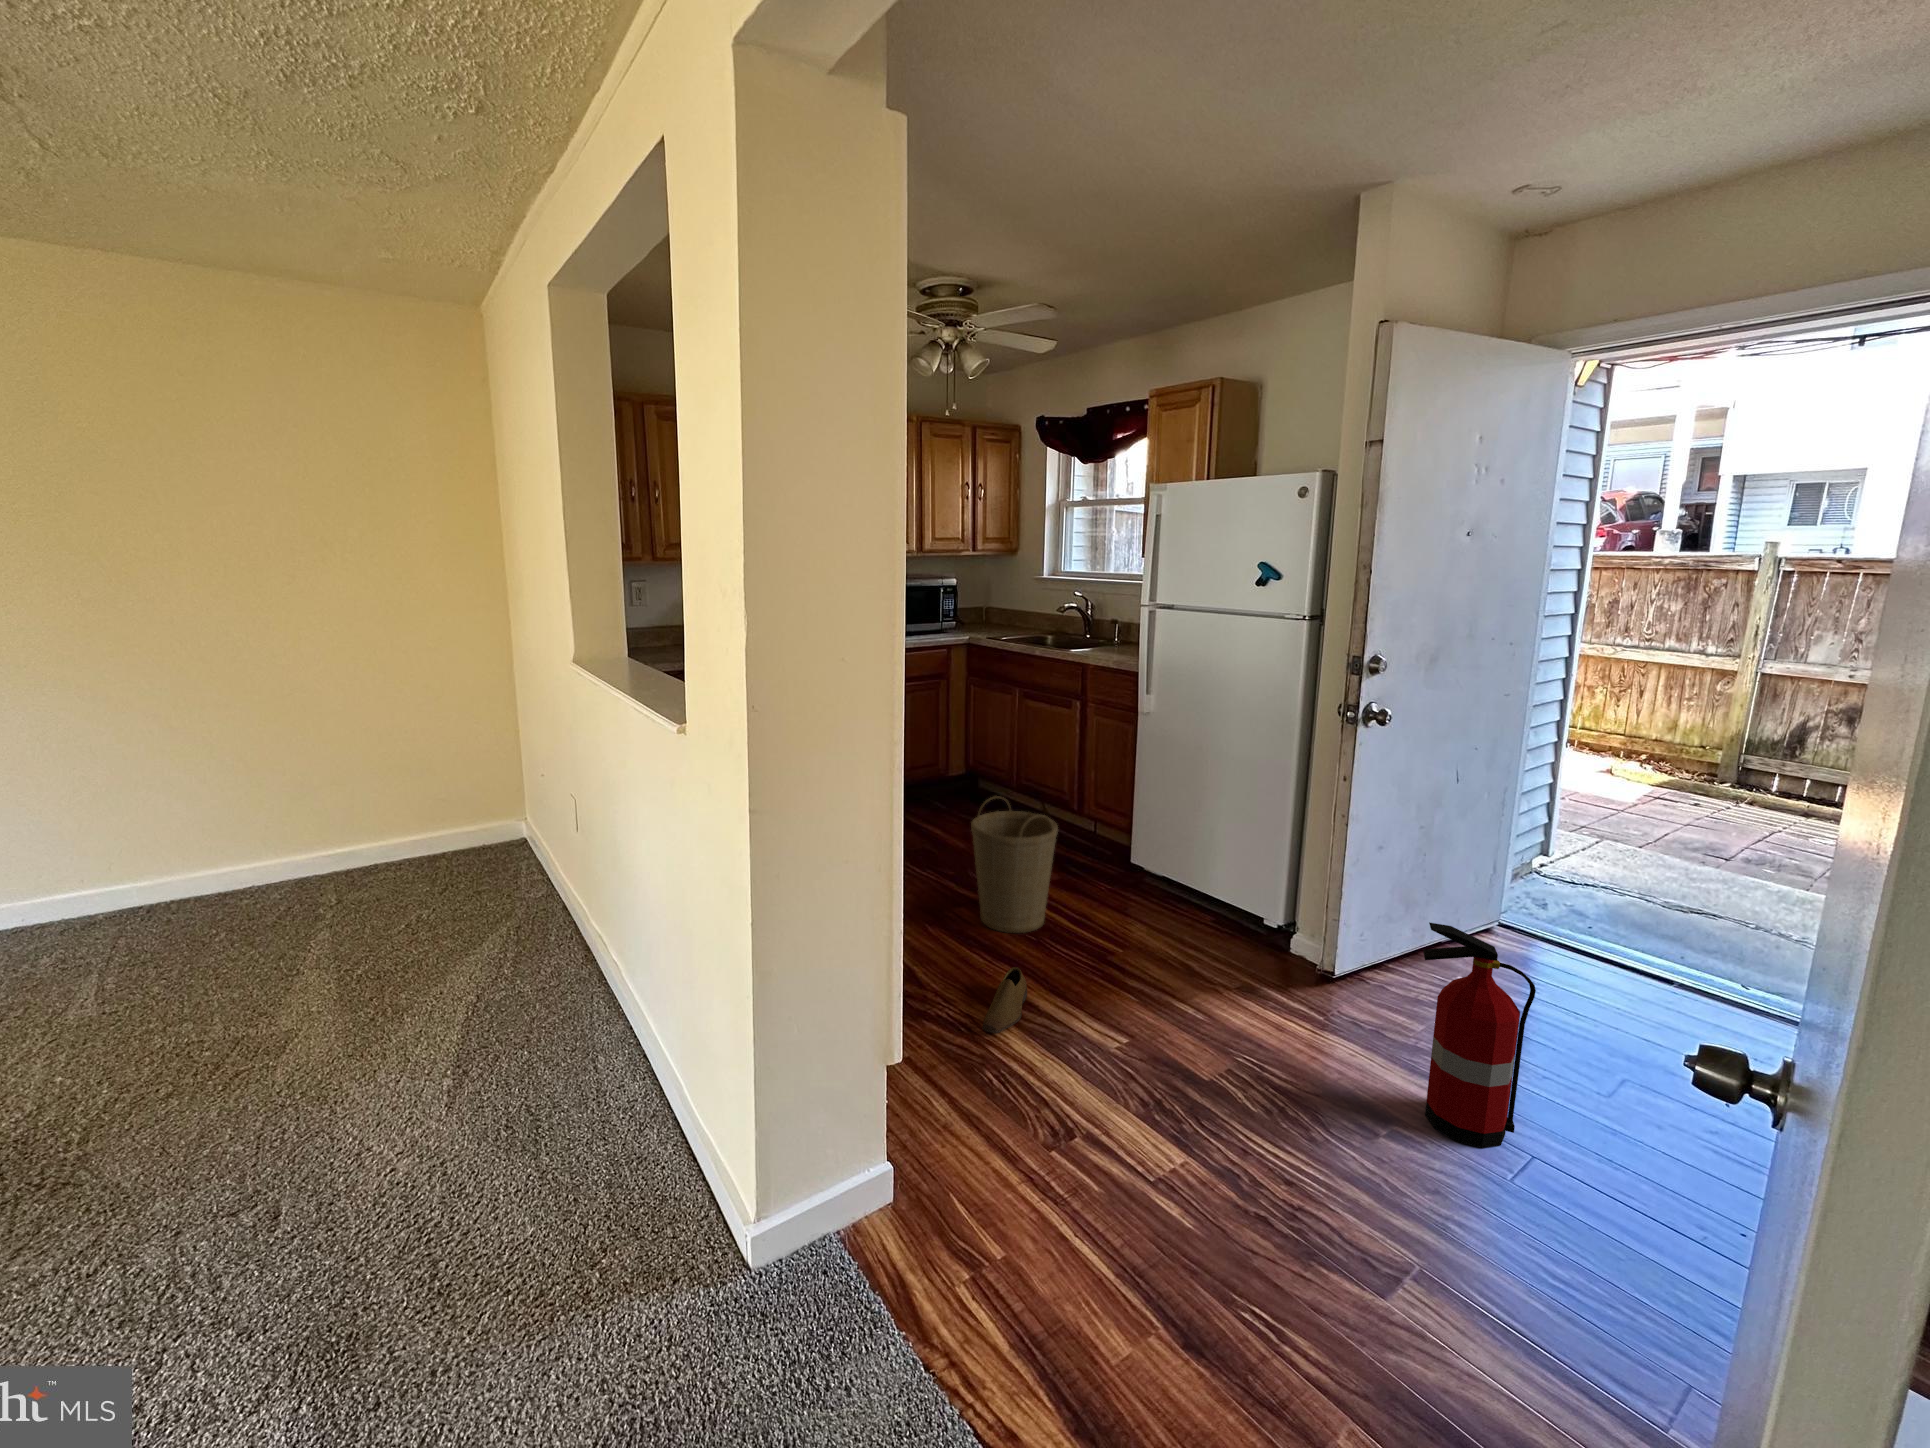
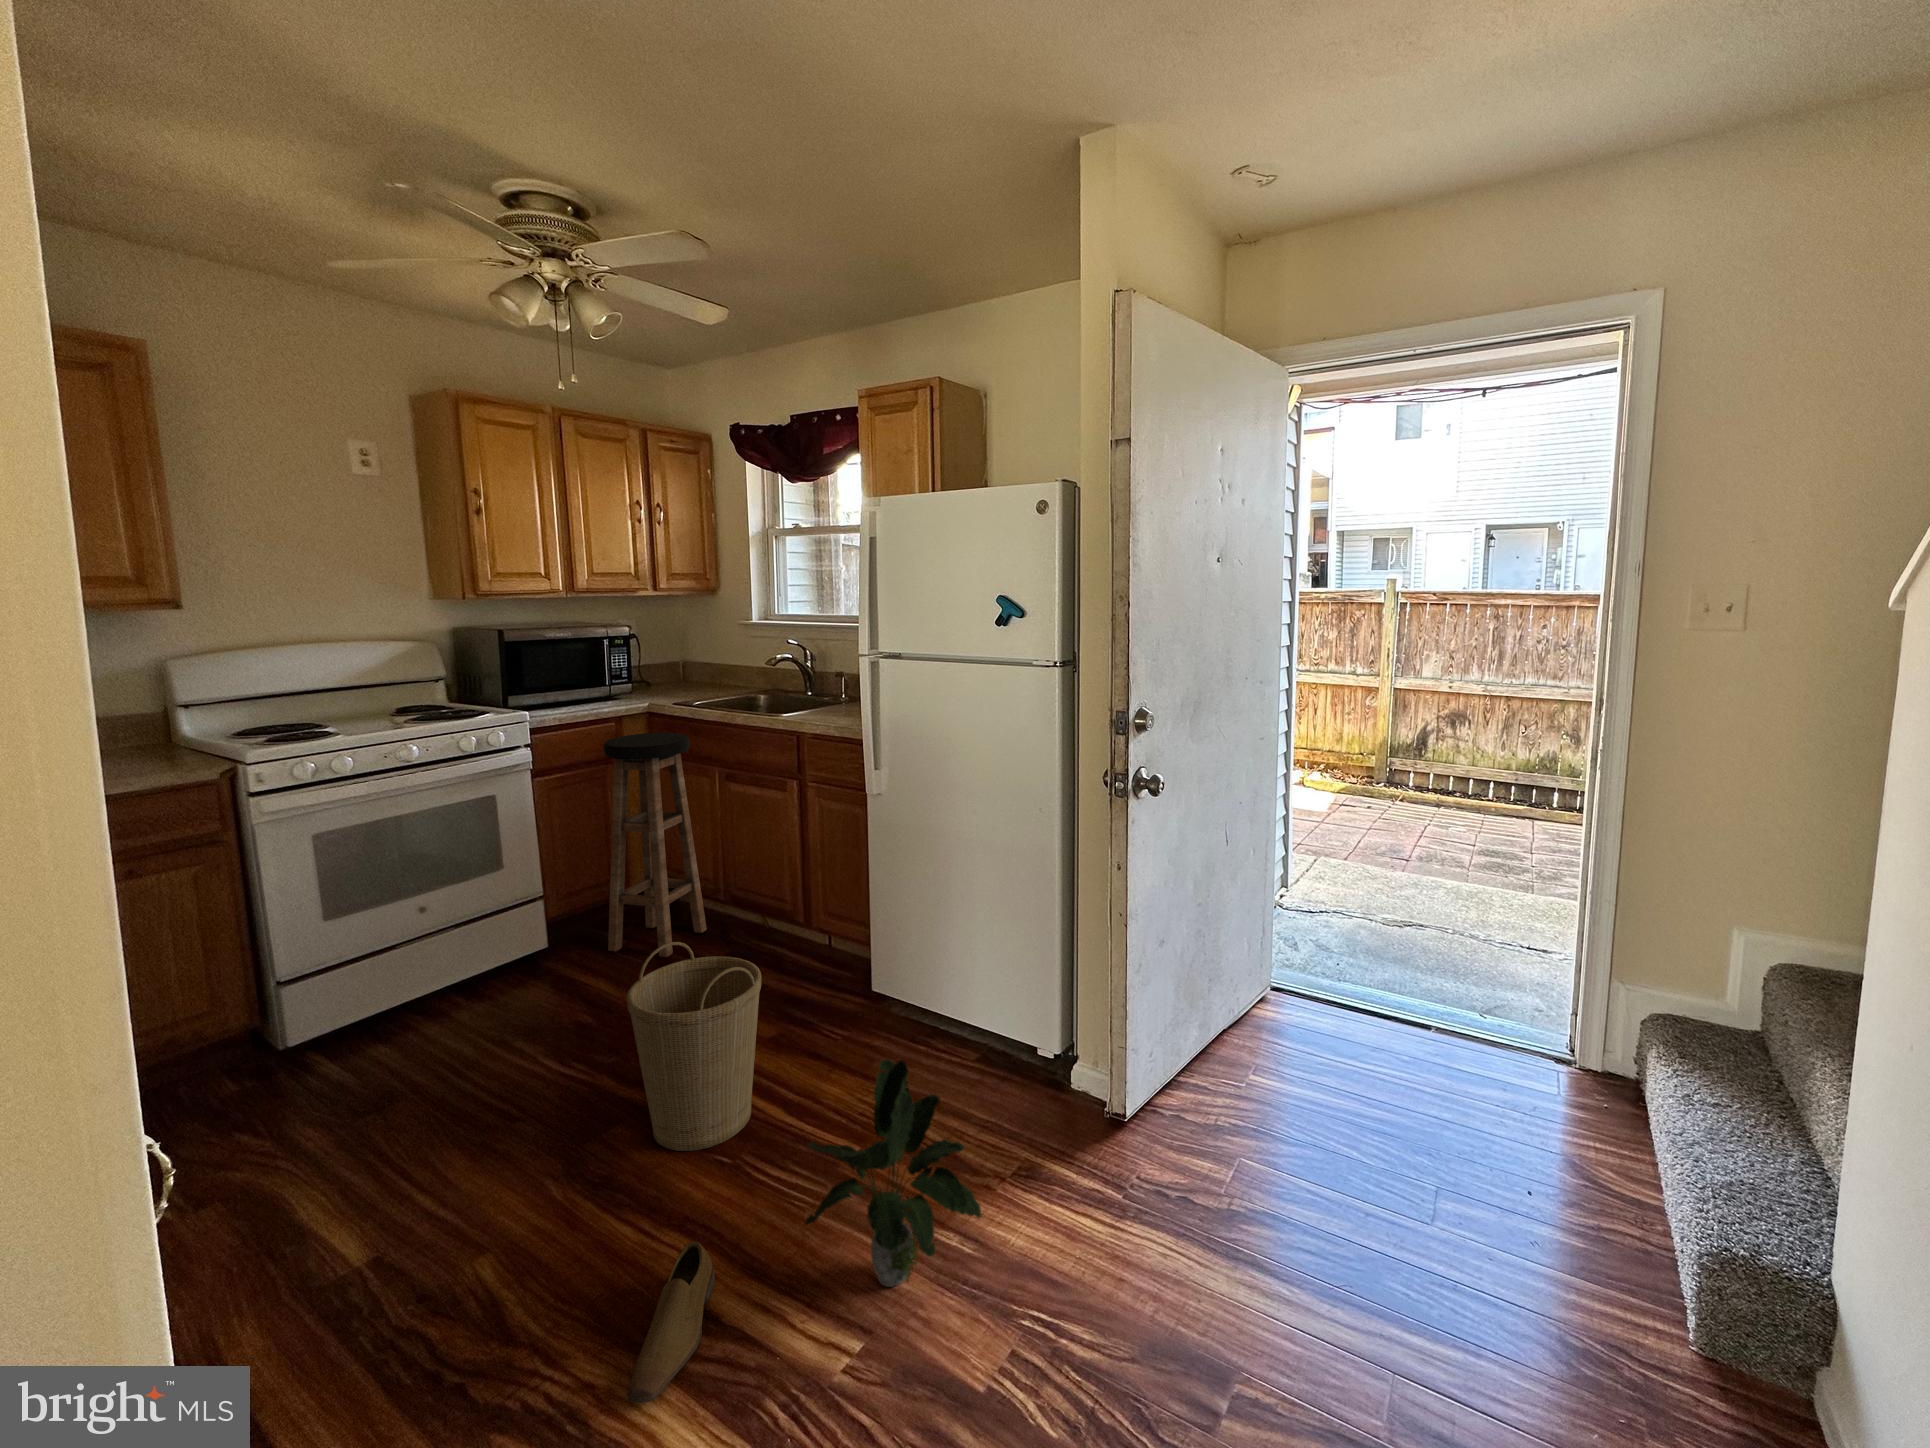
bar stool: none [937,660,1004,825] -> present [604,733,707,957]
potted plant: none [1089,876,1209,1025] -> present [804,1059,981,1287]
fire extinguisher: present [1423,922,1536,1148] -> none [1249,1079,1378,1376]

